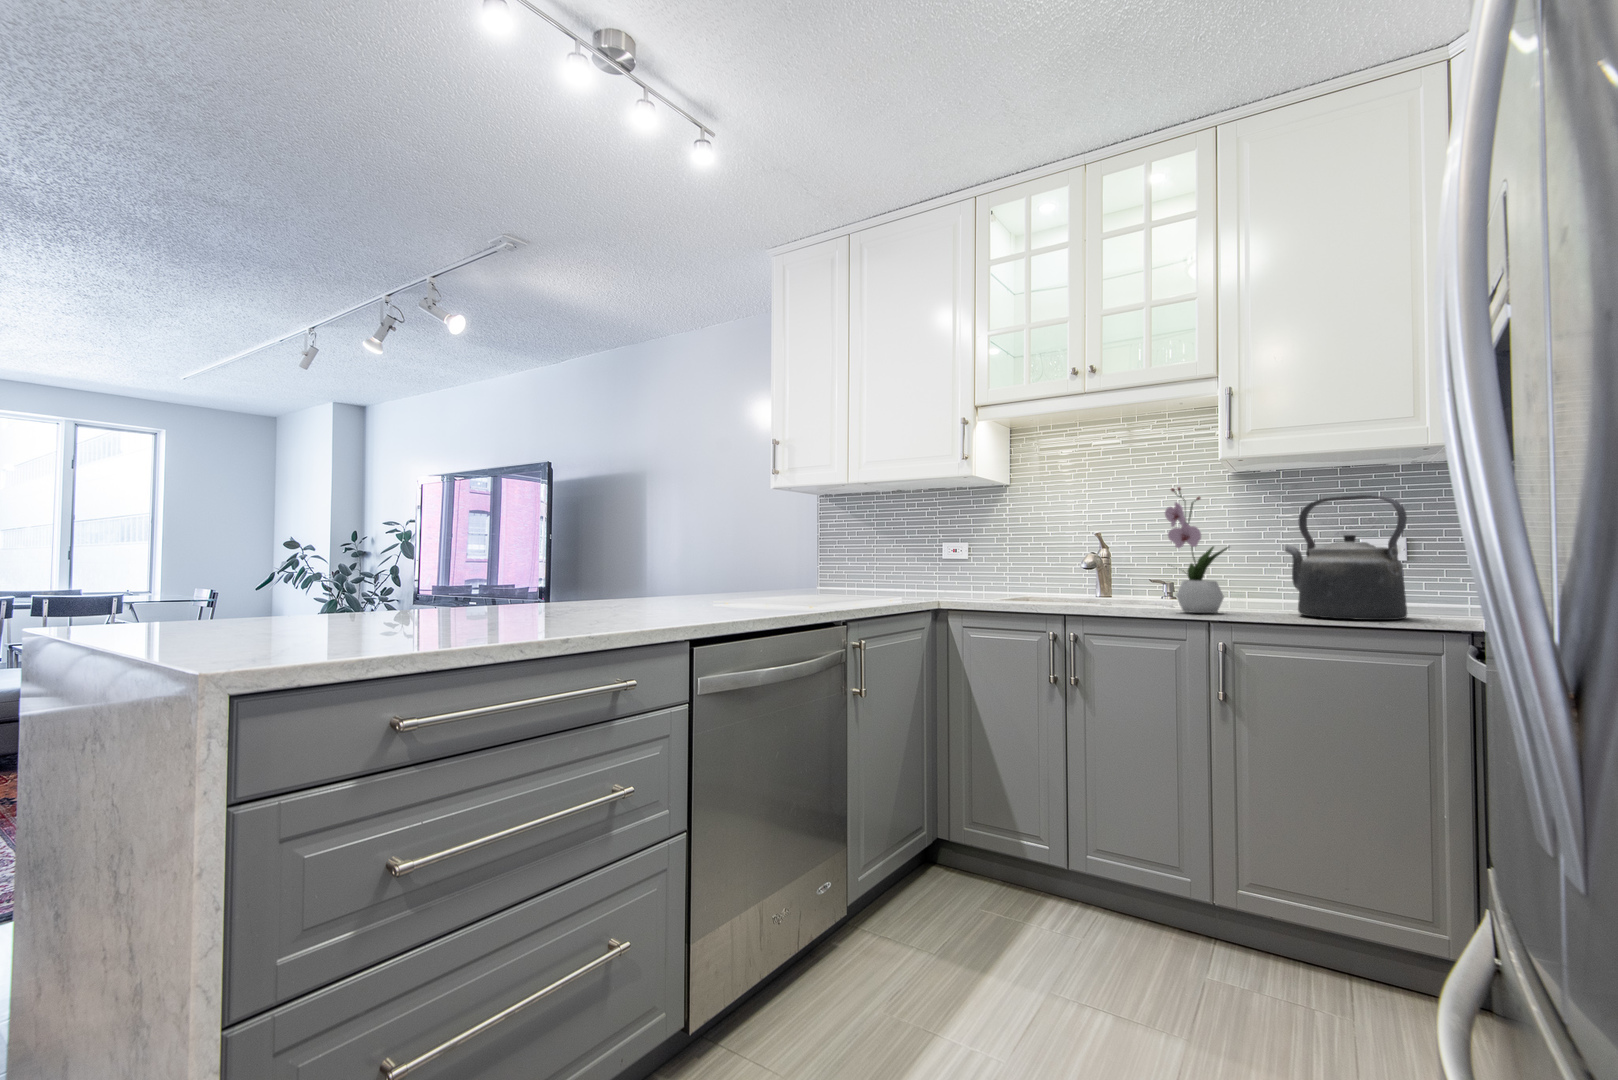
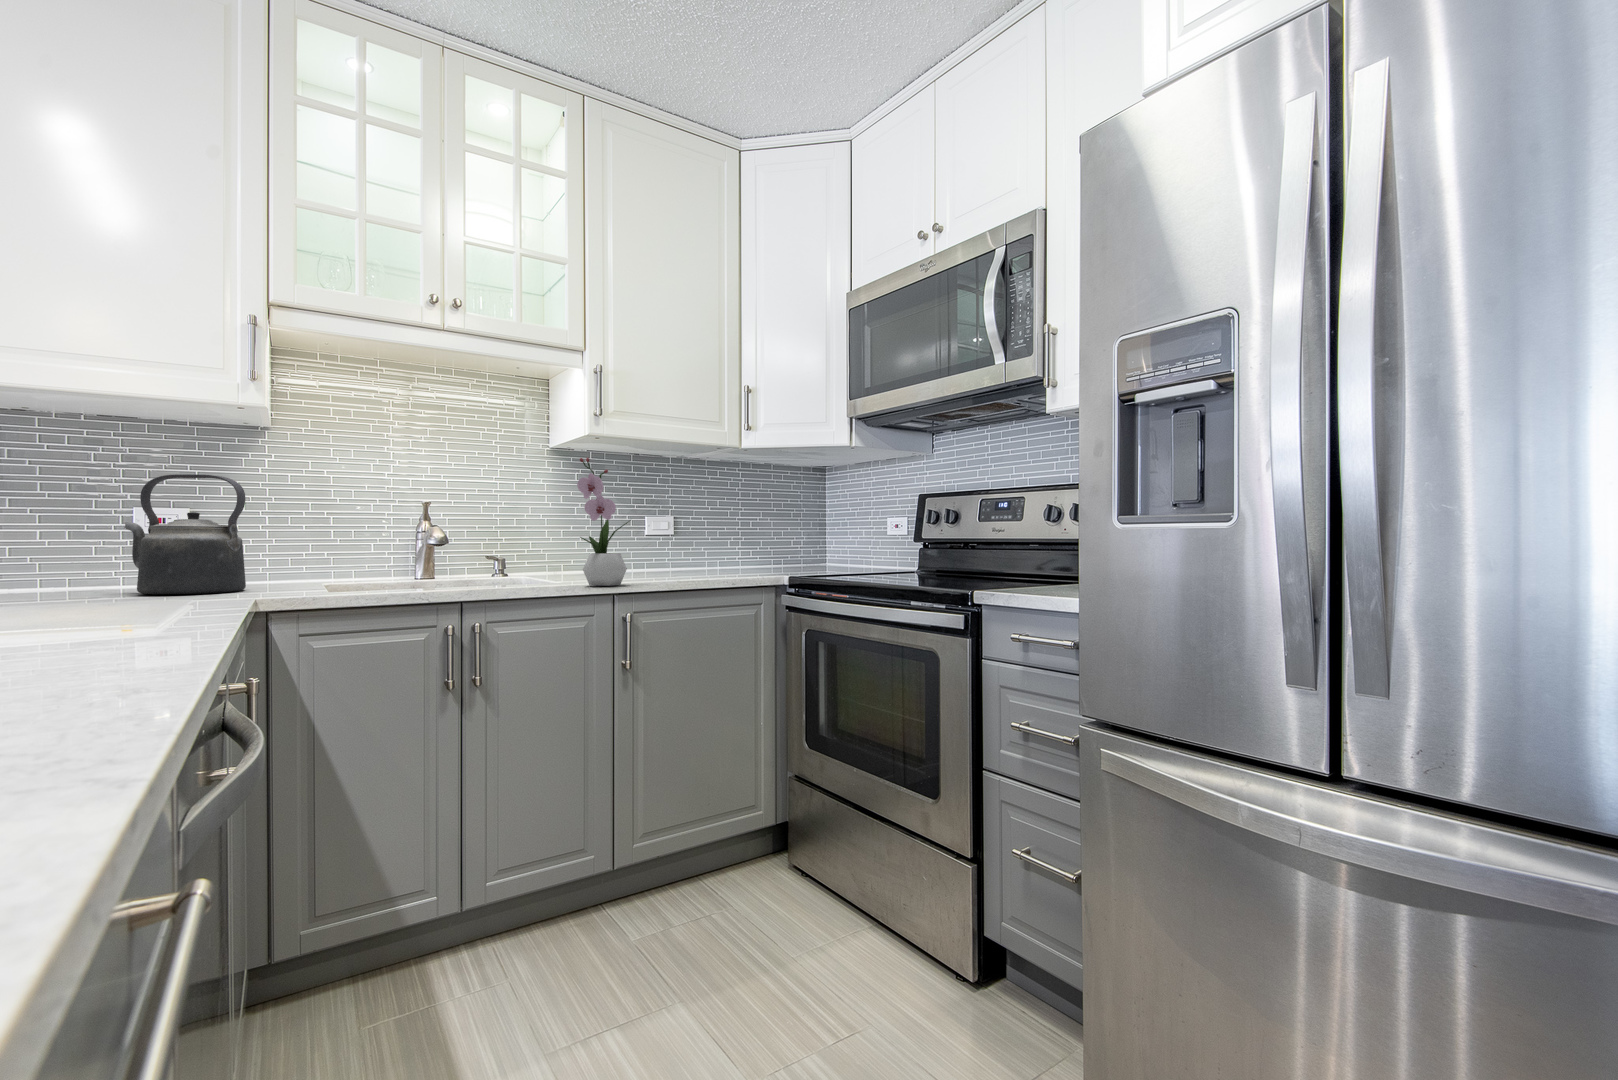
kettle: present [1285,495,1407,620] -> present [124,474,246,594]

